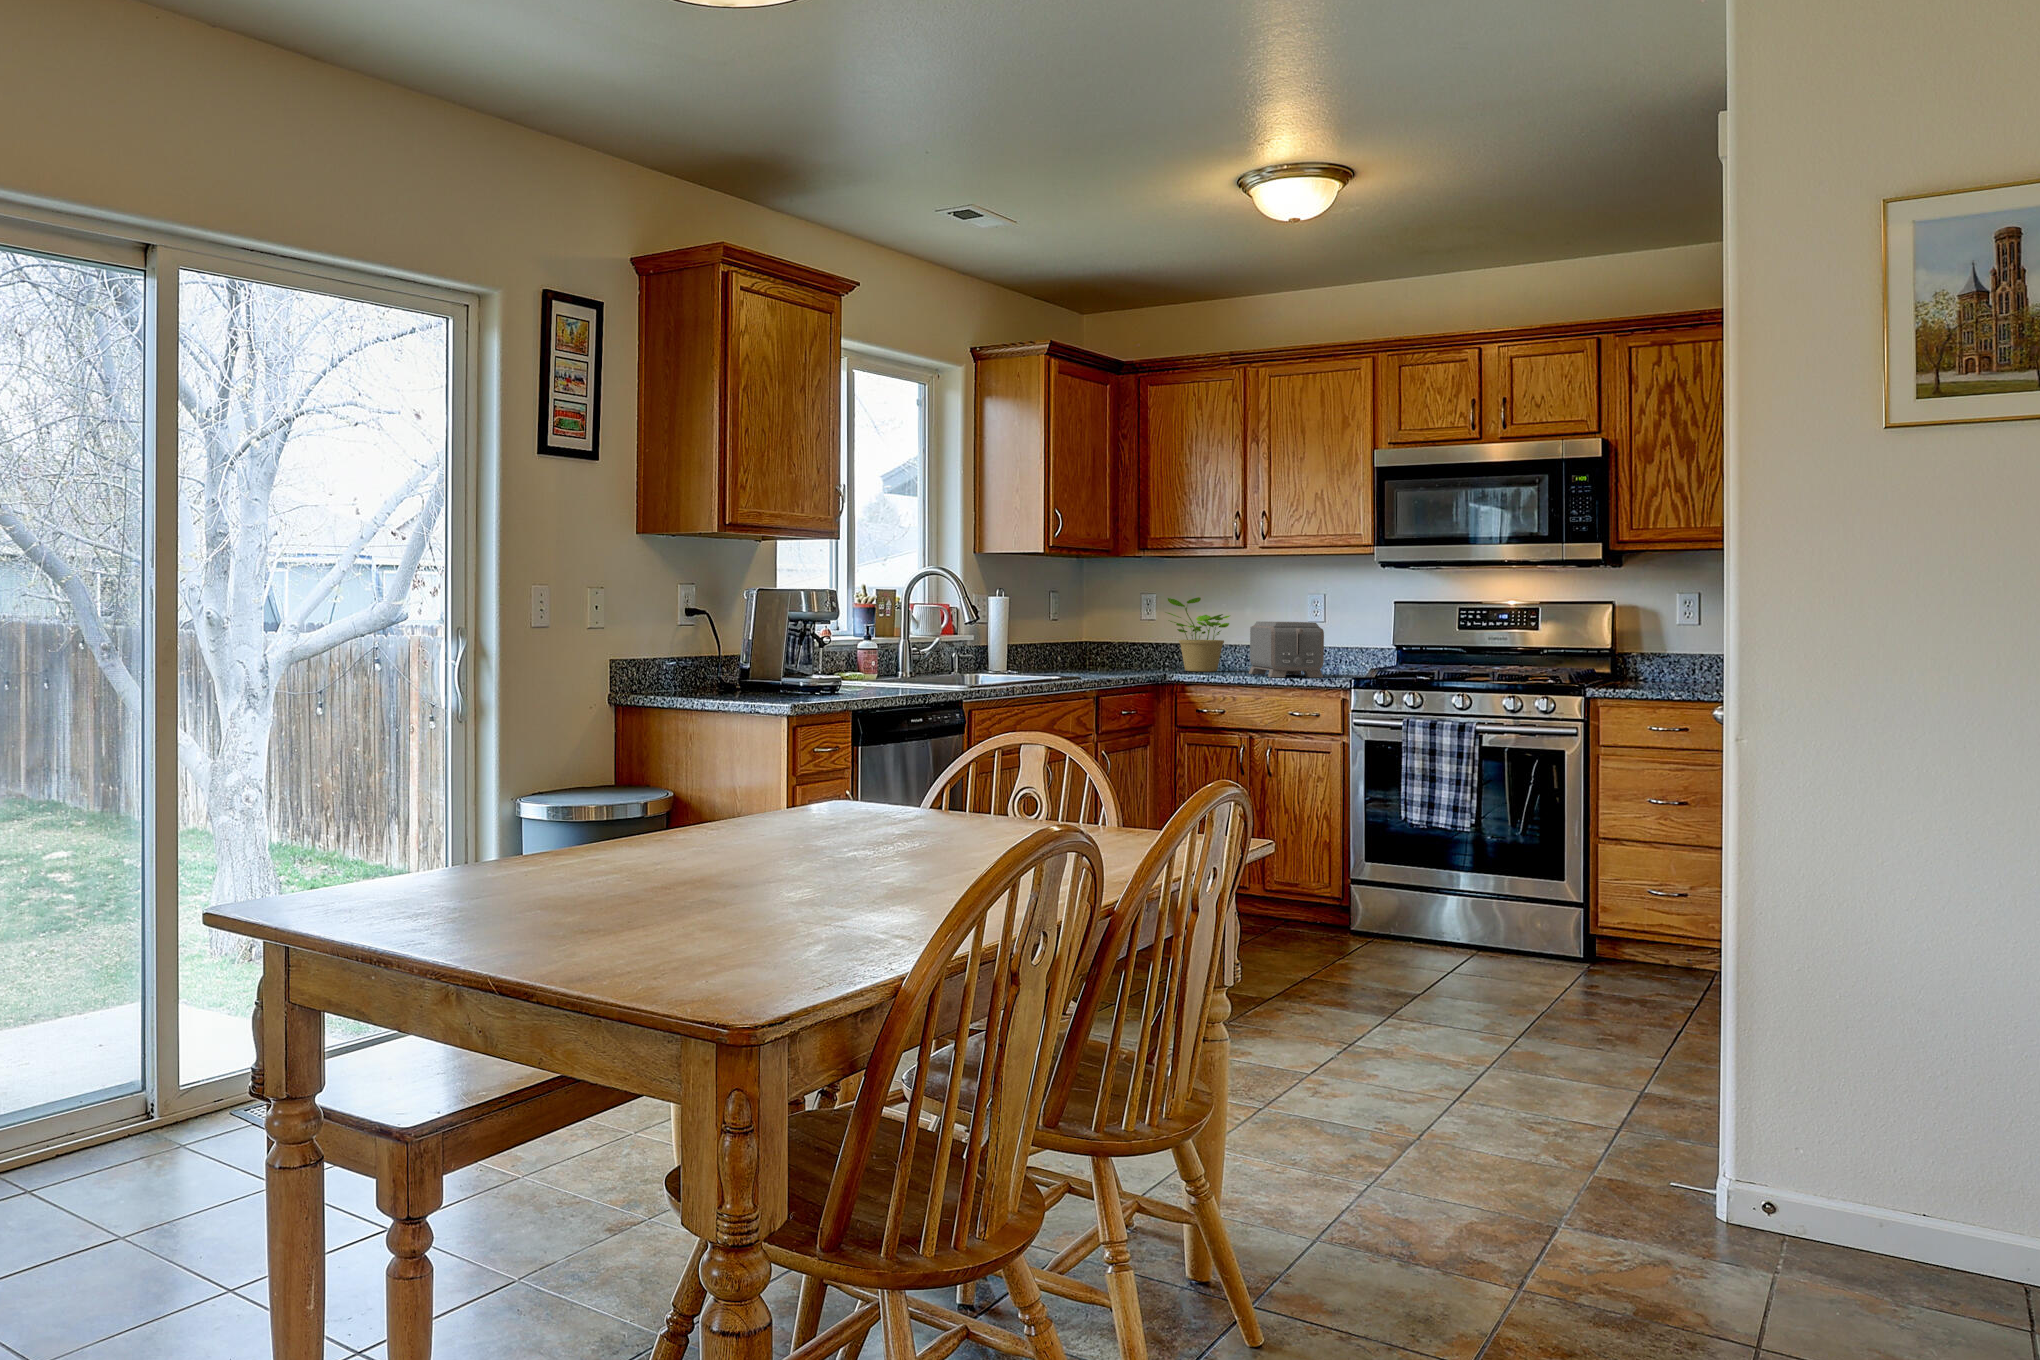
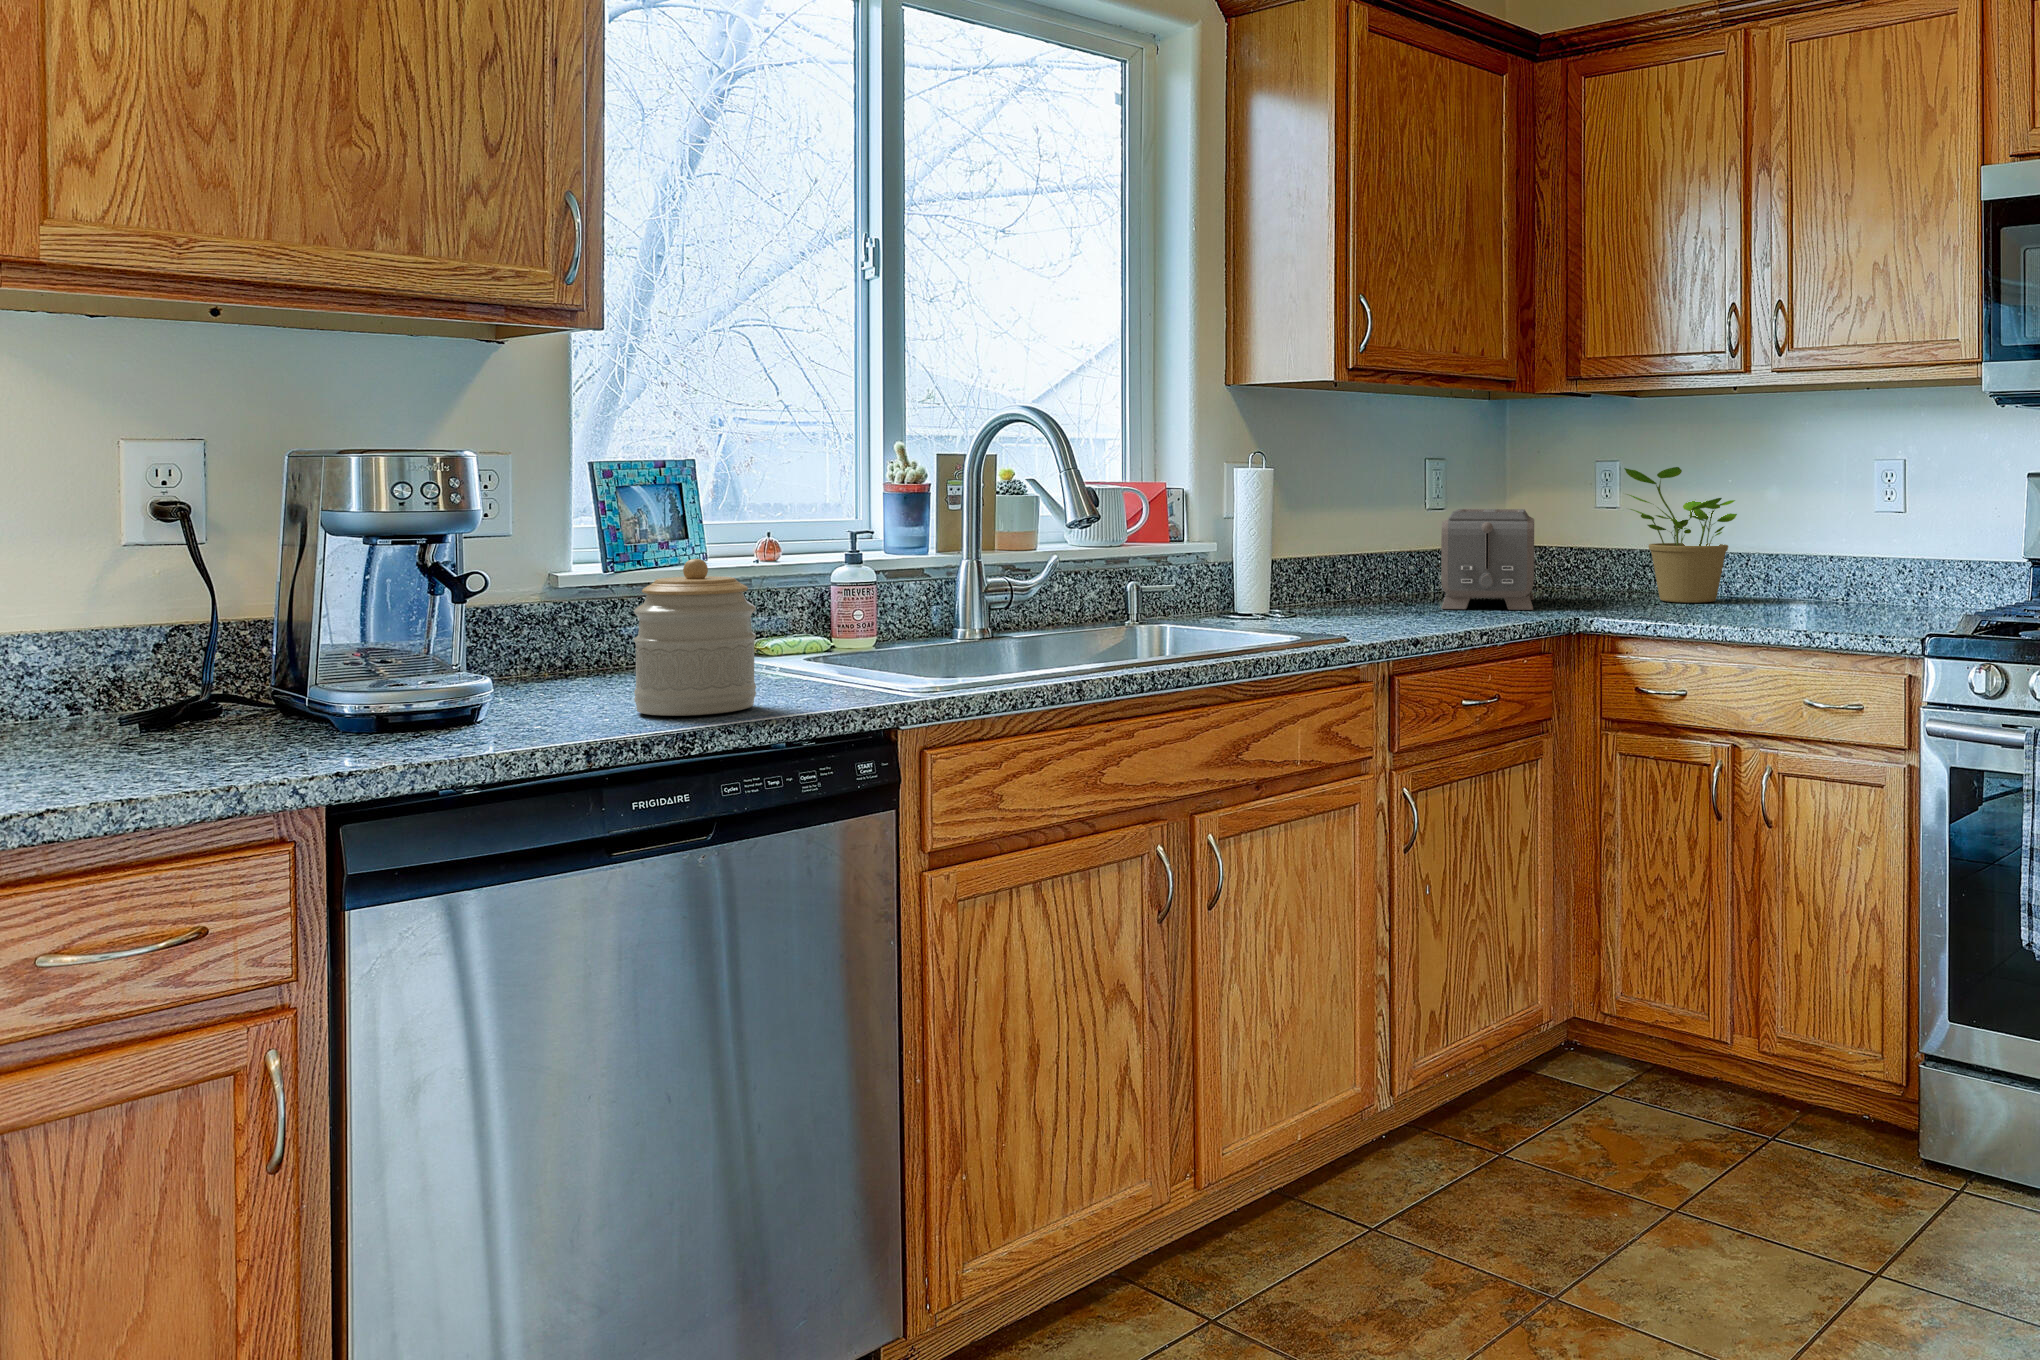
toaster: present [1249,621,1324,678] -> present [1441,509,1534,610]
jar: none [883,634,927,692] -> present [634,559,756,716]

